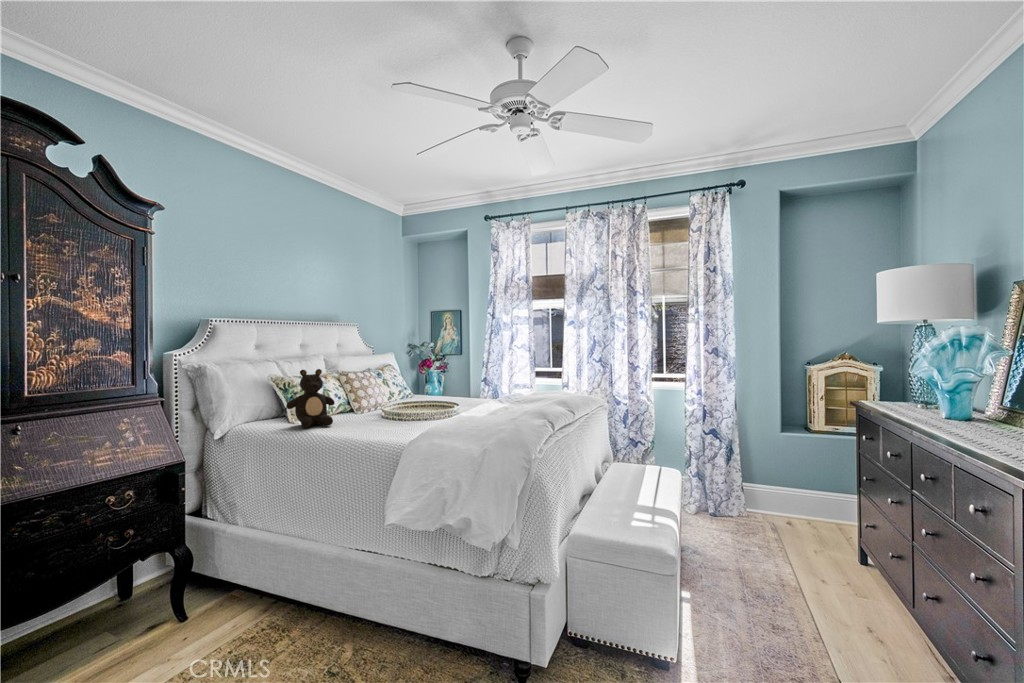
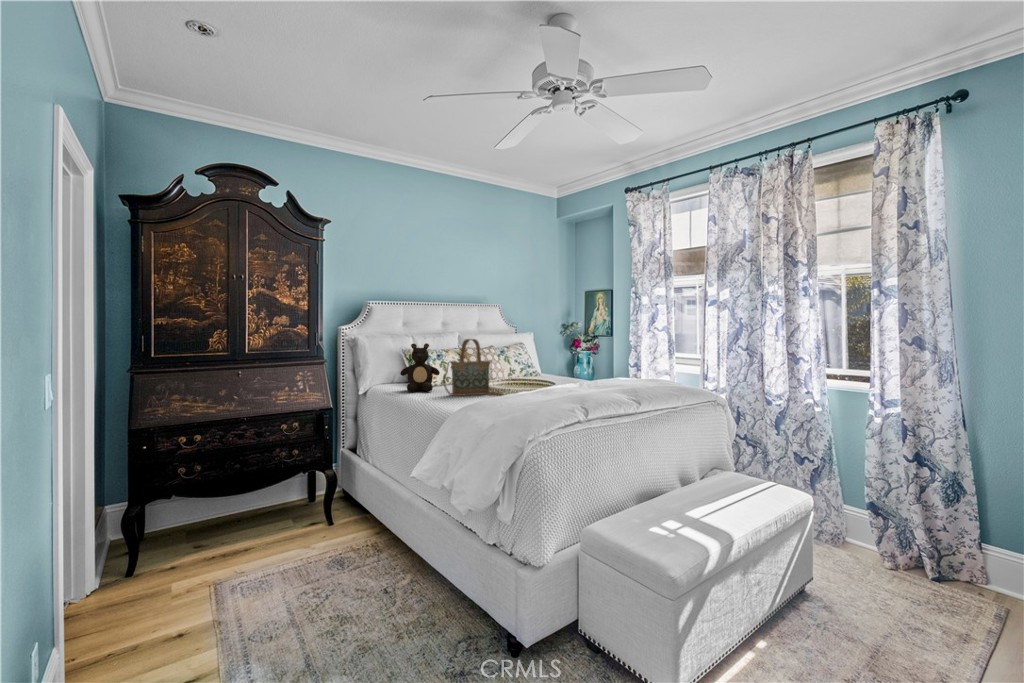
handbag: none [354,363,420,428] -> present [443,339,503,396]

